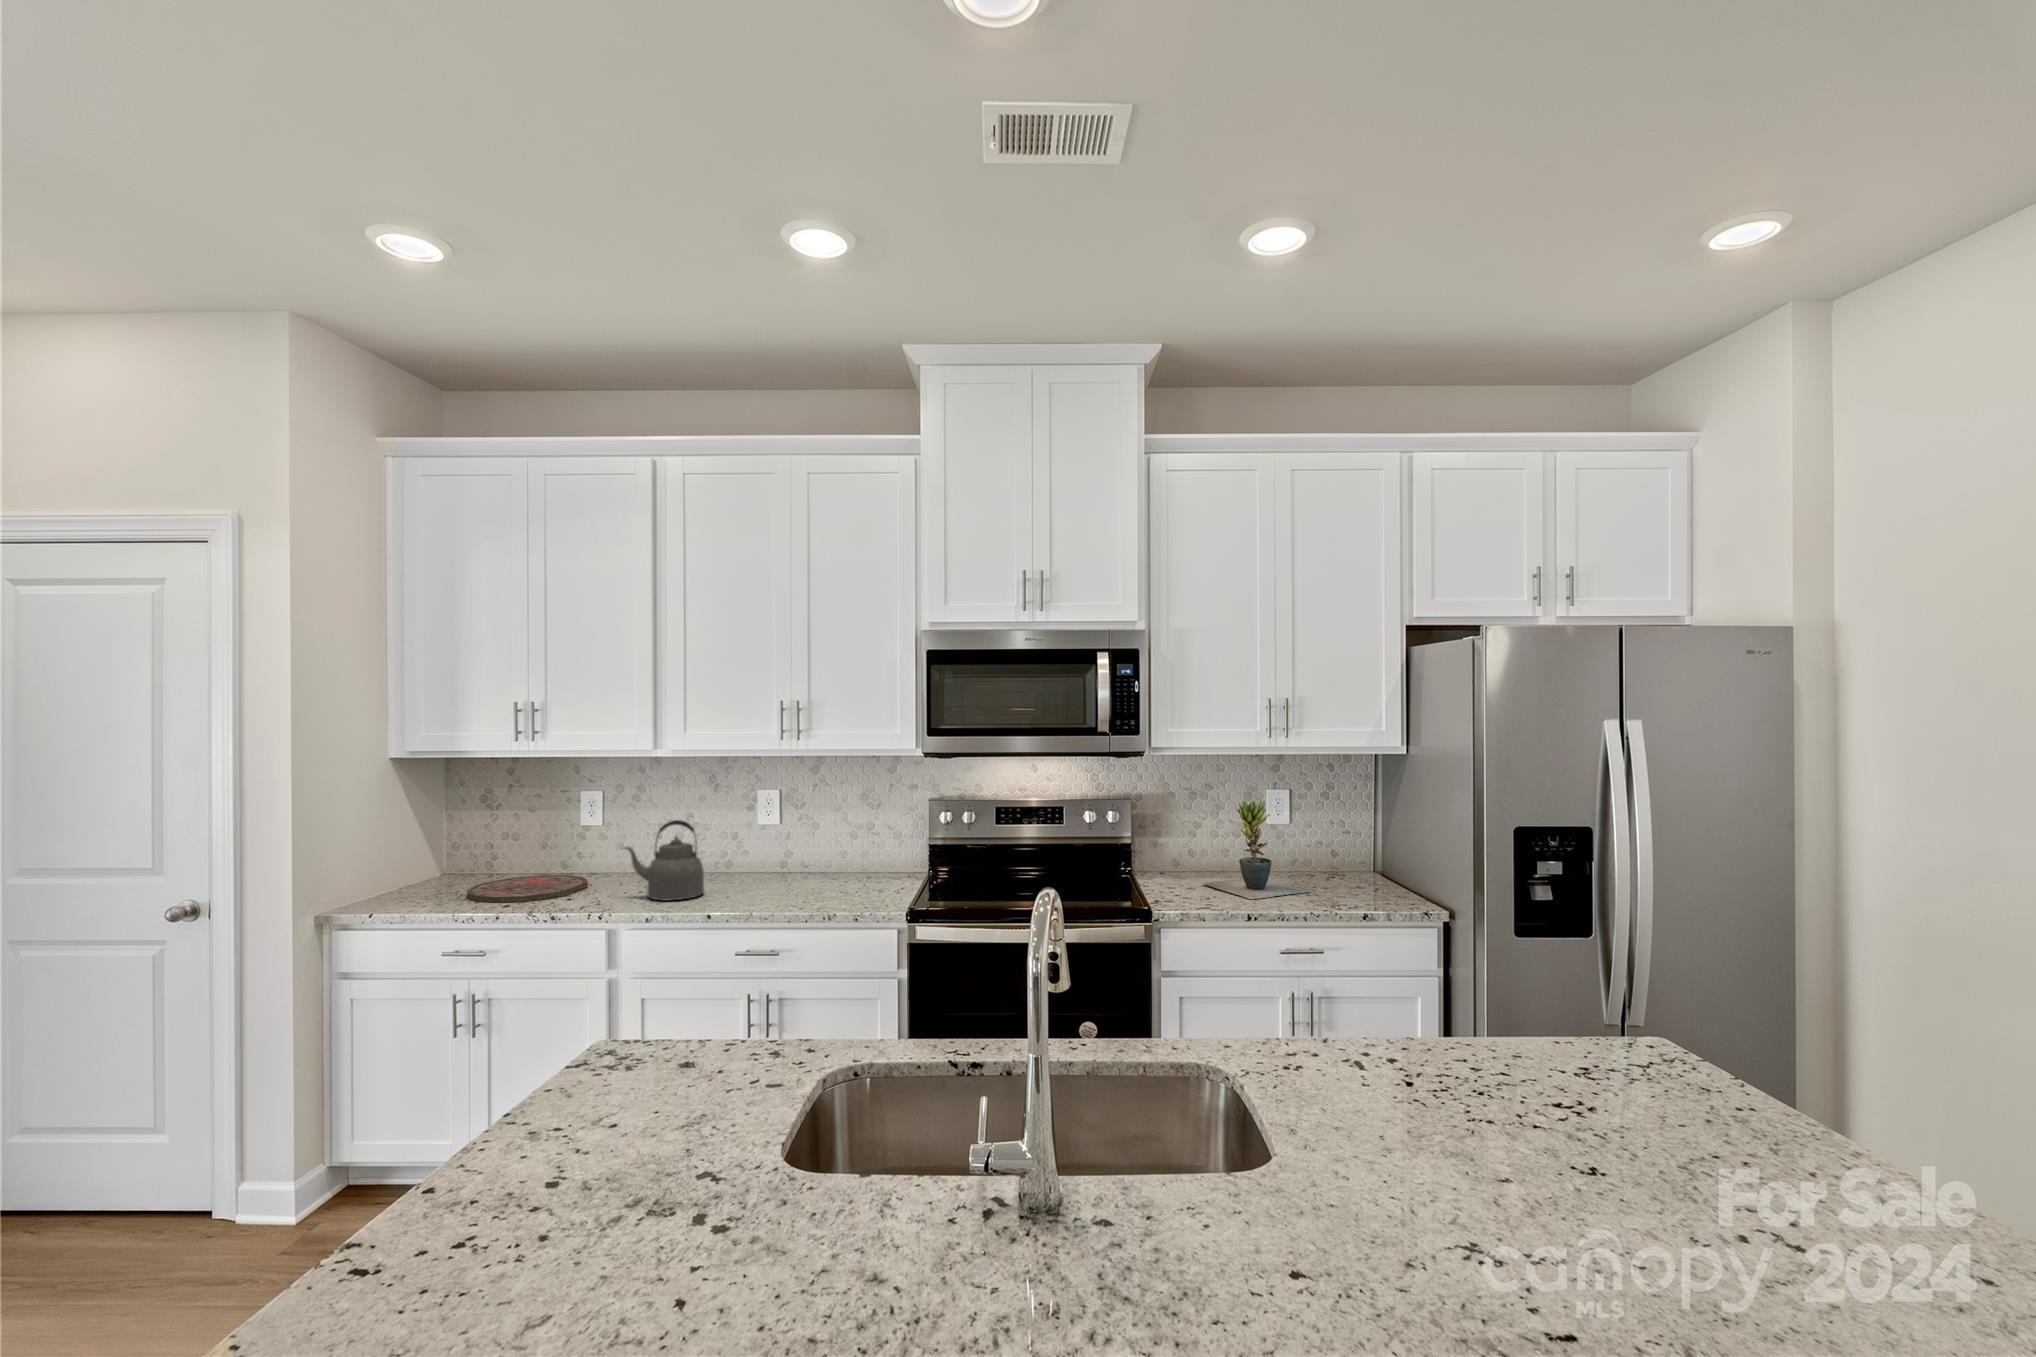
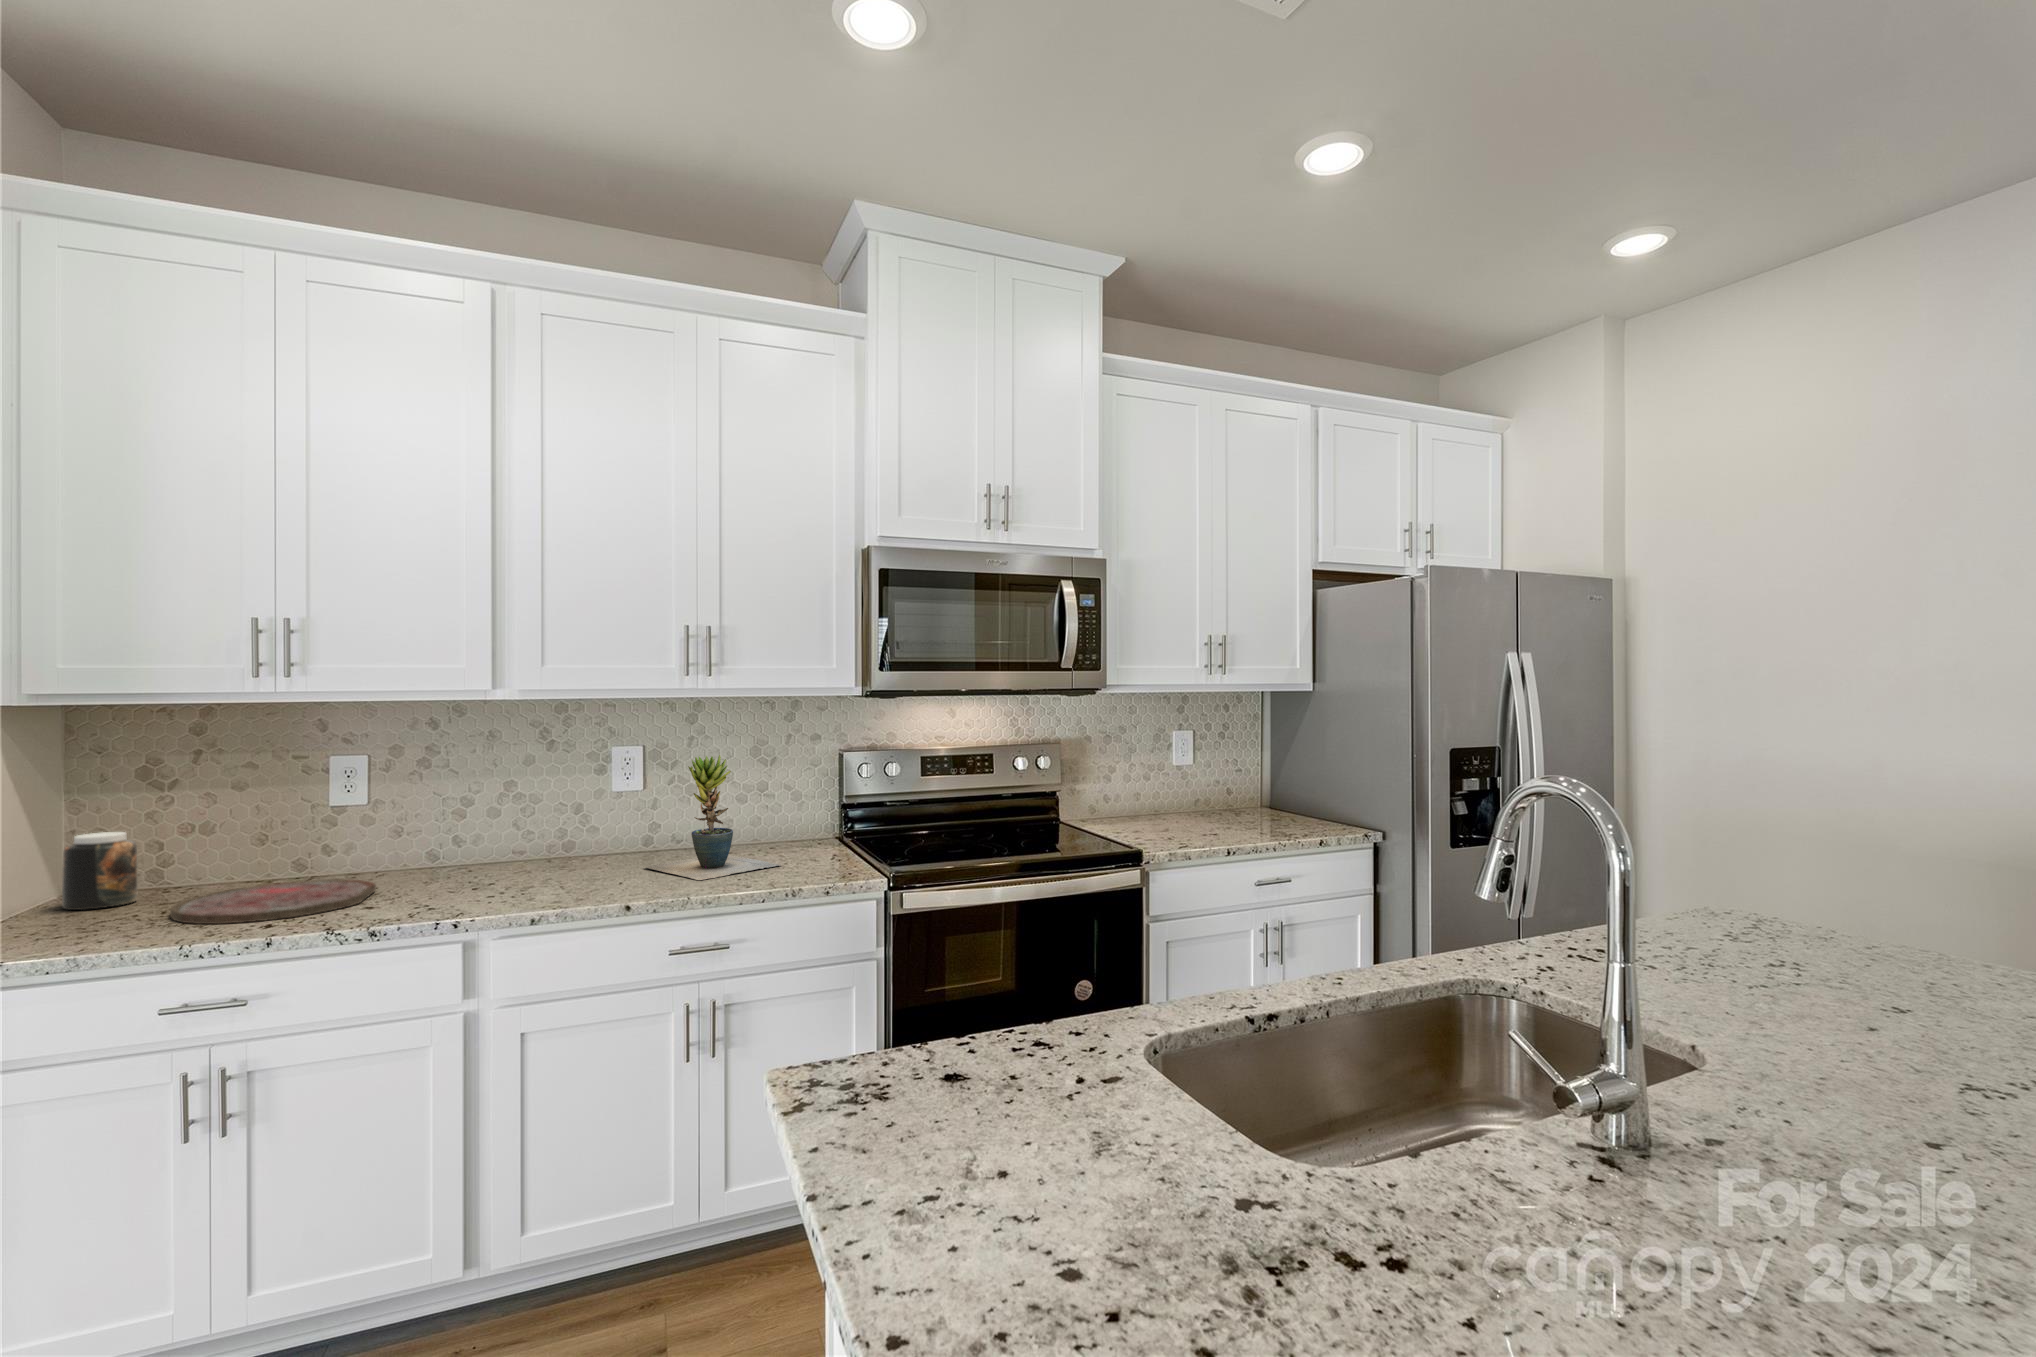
potted plant: present [1203,801,1310,899] -> present [644,755,779,880]
kettle: present [625,820,704,900] -> none [460,784,584,895]
jar: none [434,835,472,884] -> present [62,832,137,910]

